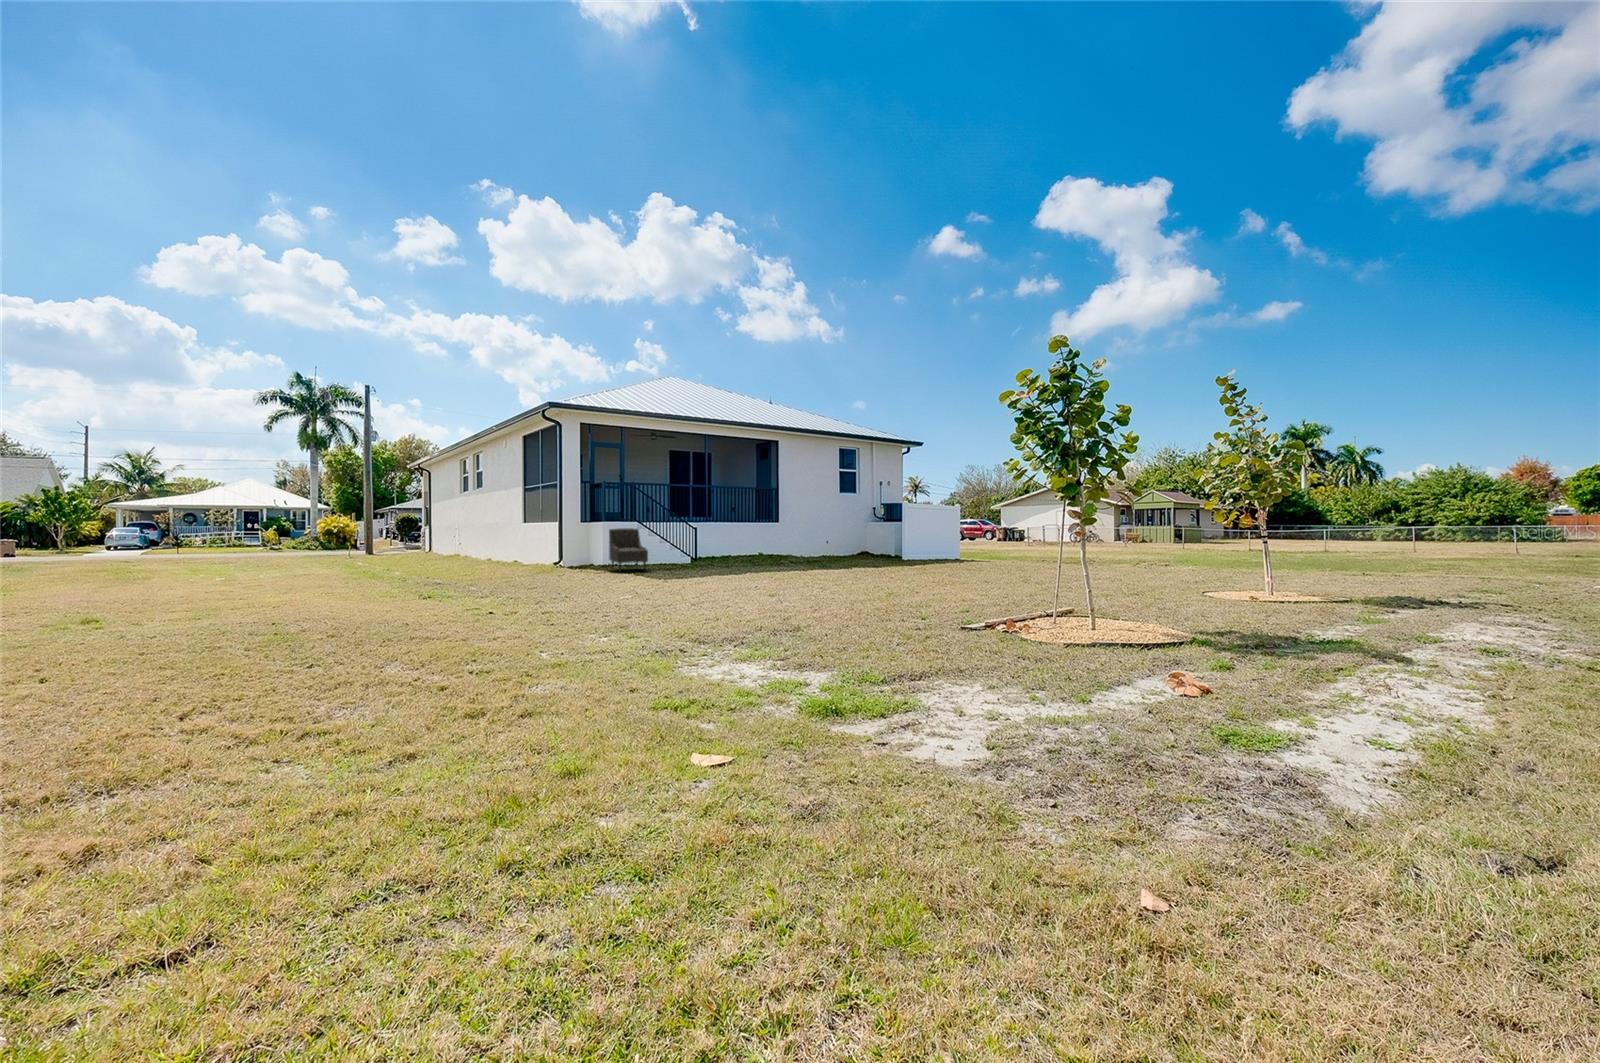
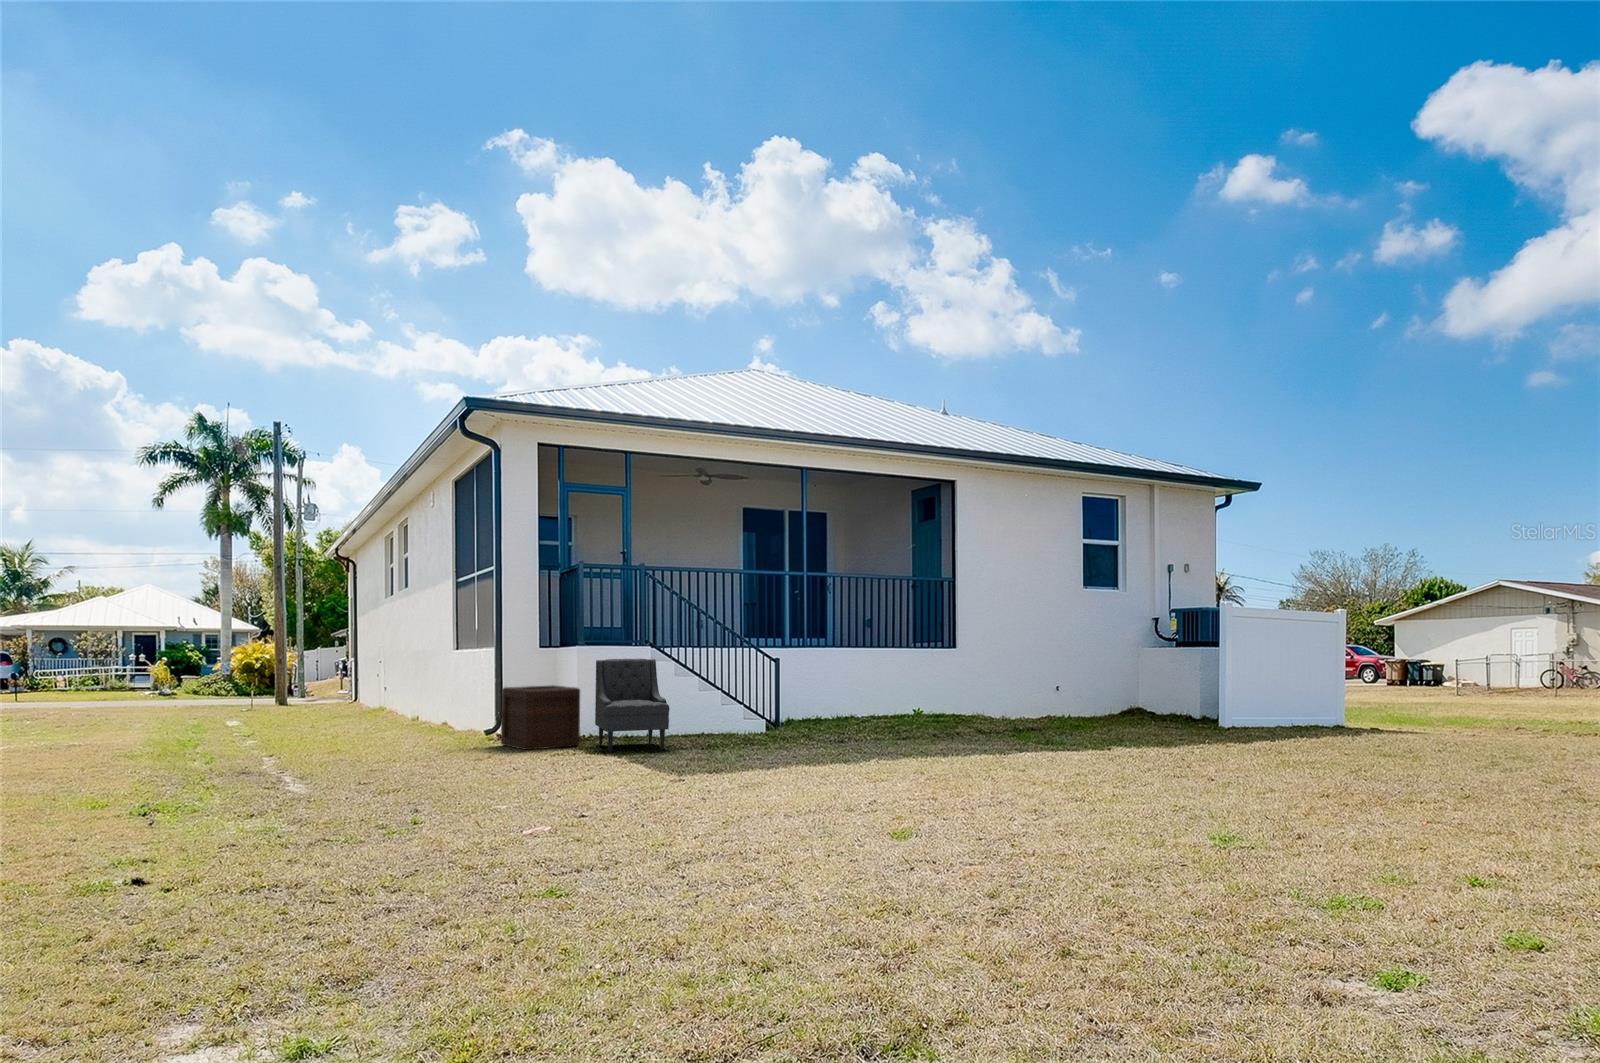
wooden crate: none [561,541,602,573] -> present [501,685,580,750]

